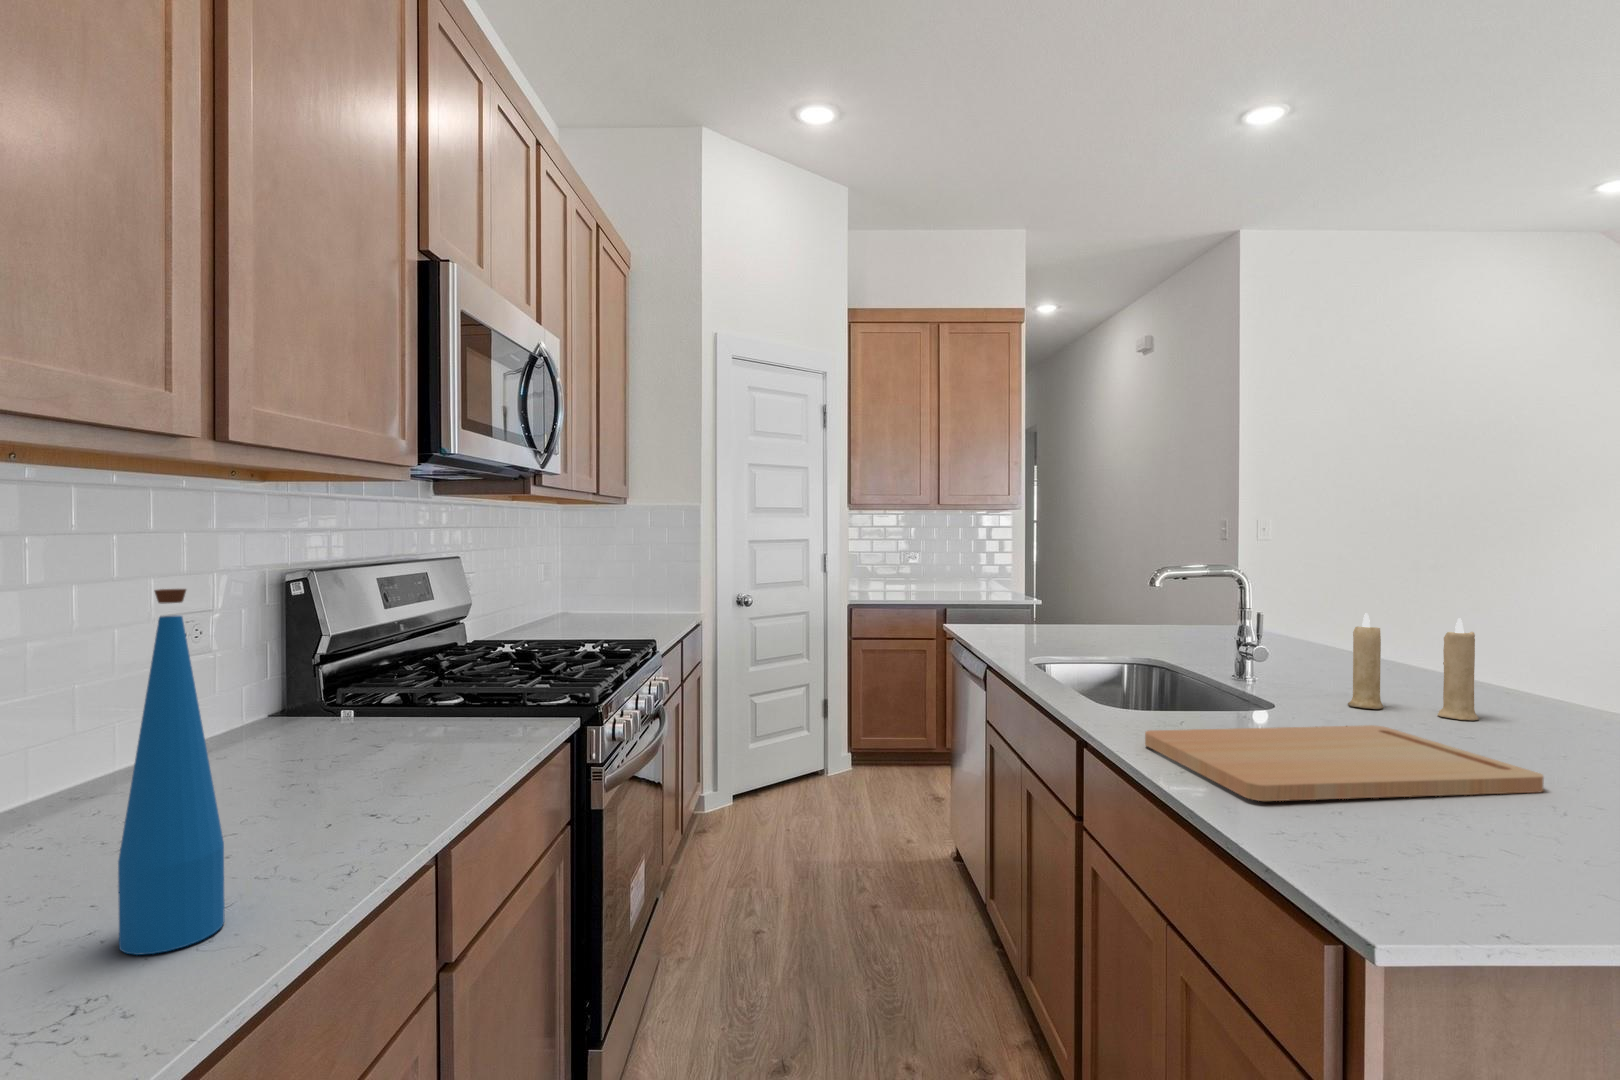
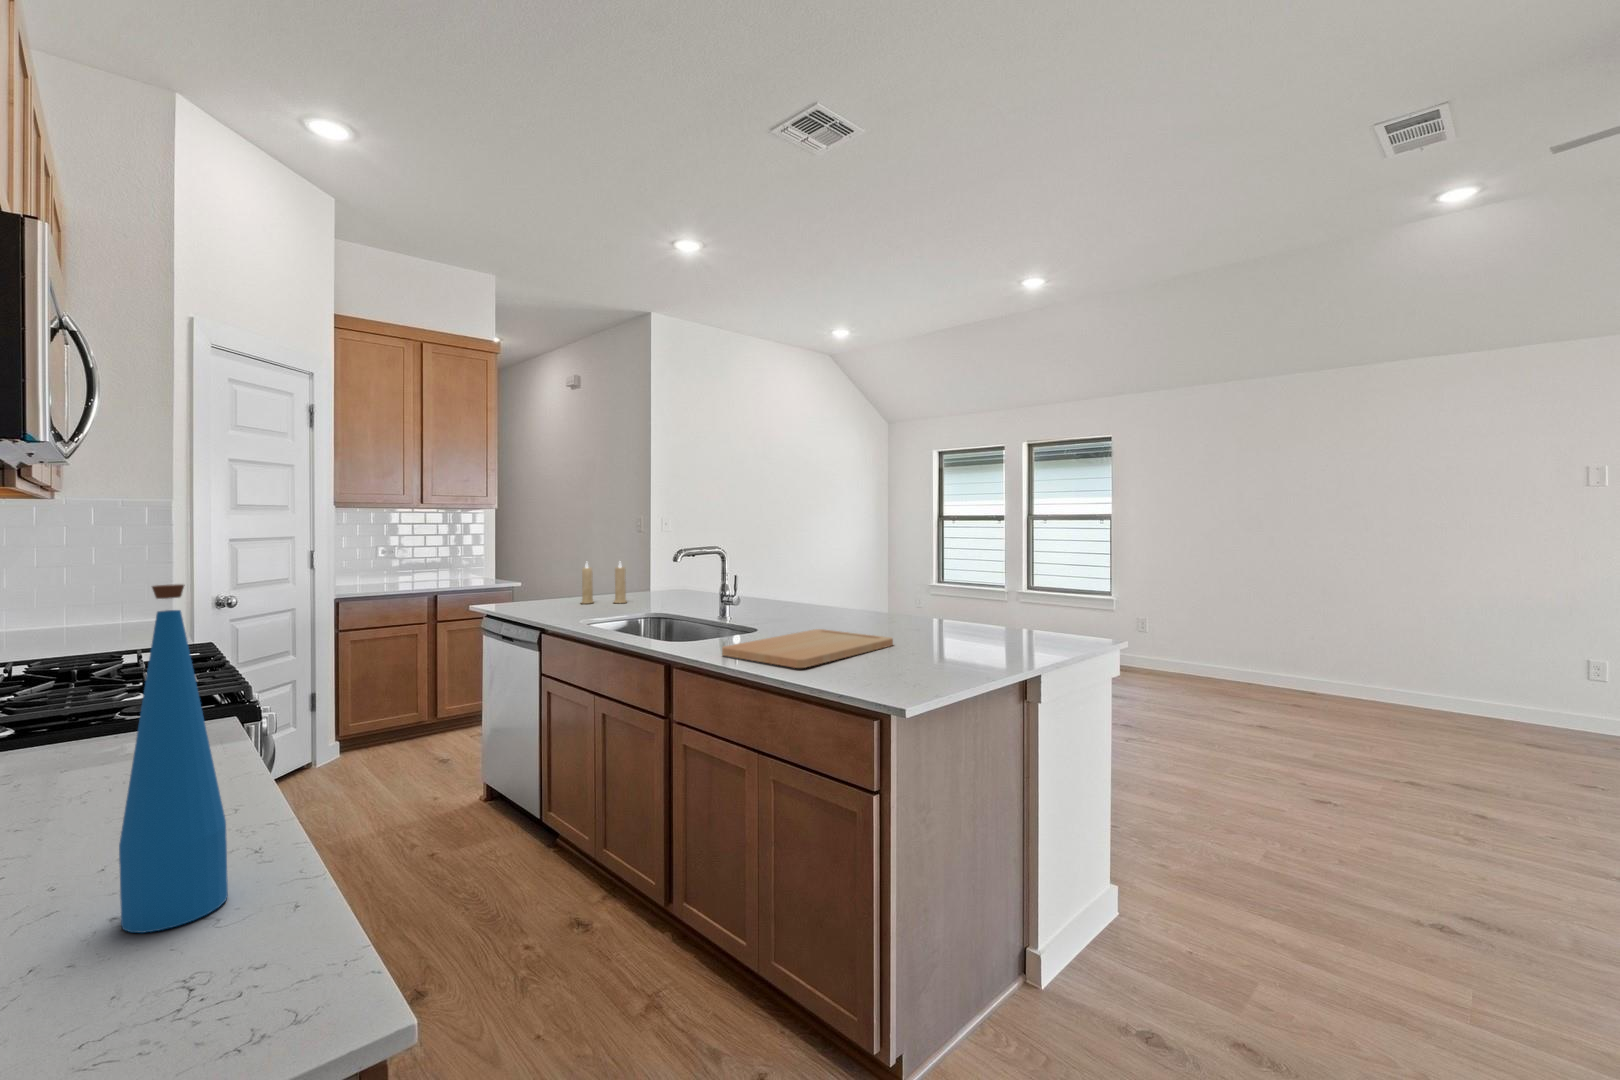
candle: present [1348,613,1479,720] -> present [581,563,626,604]

